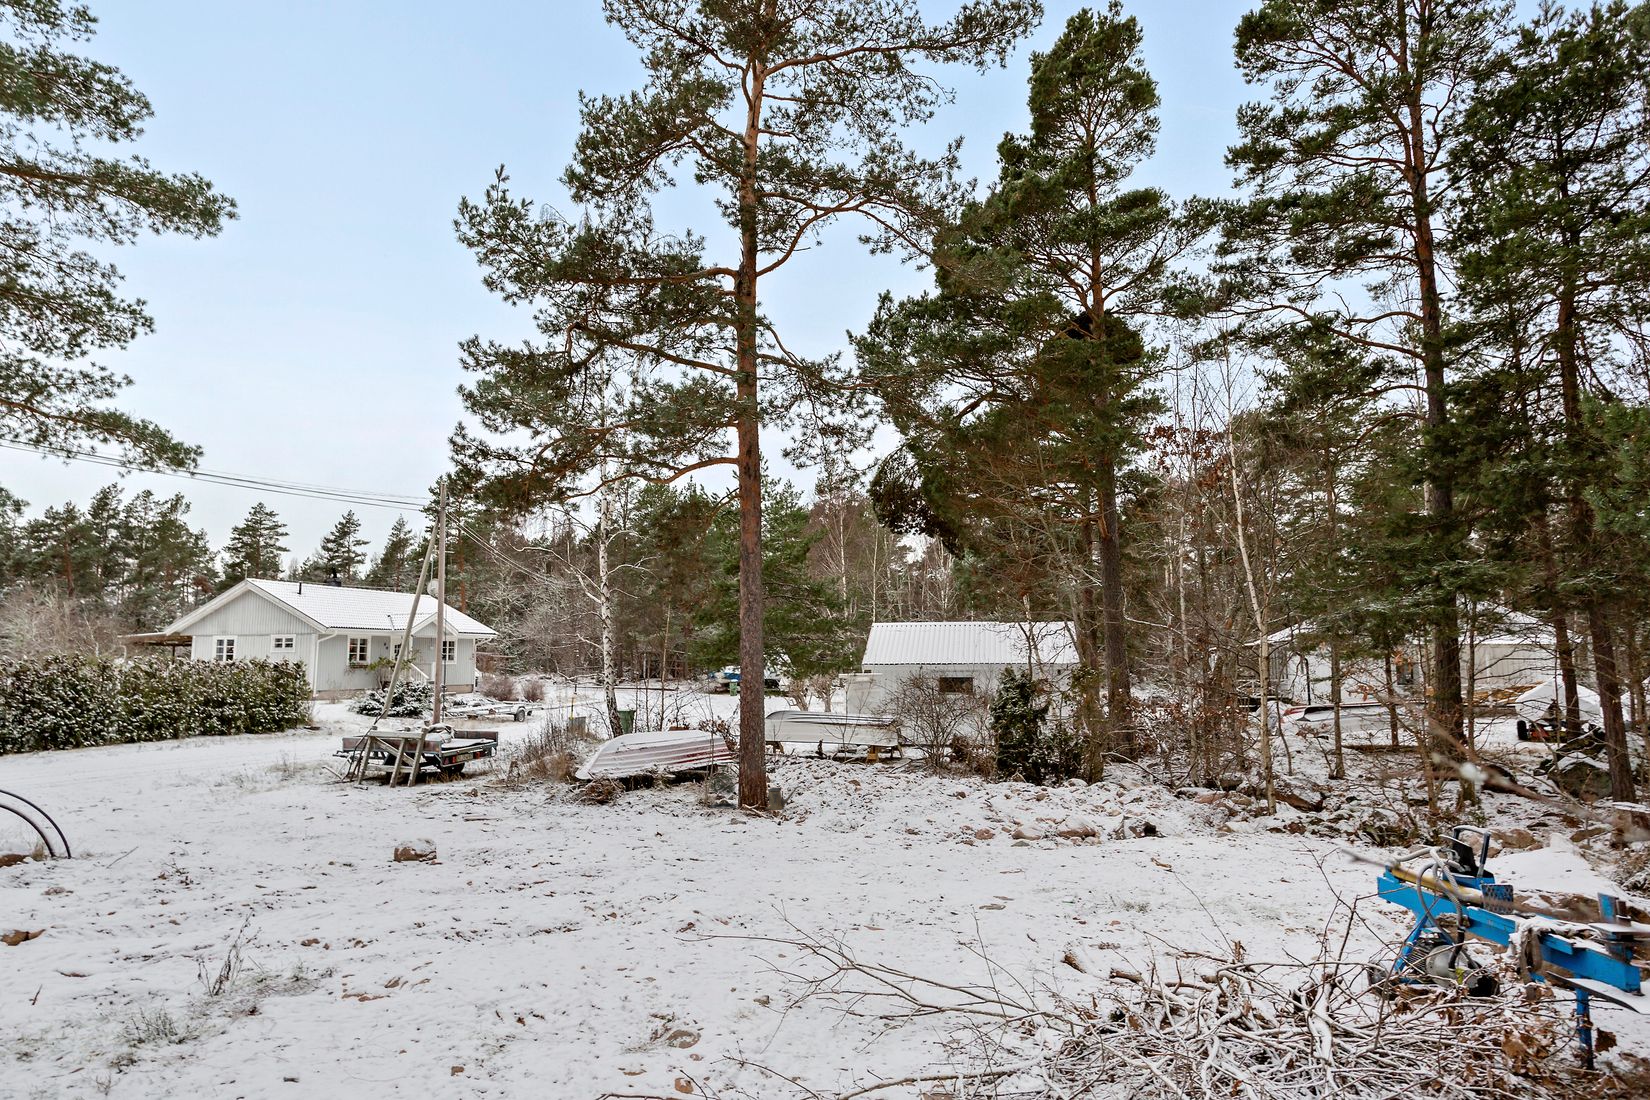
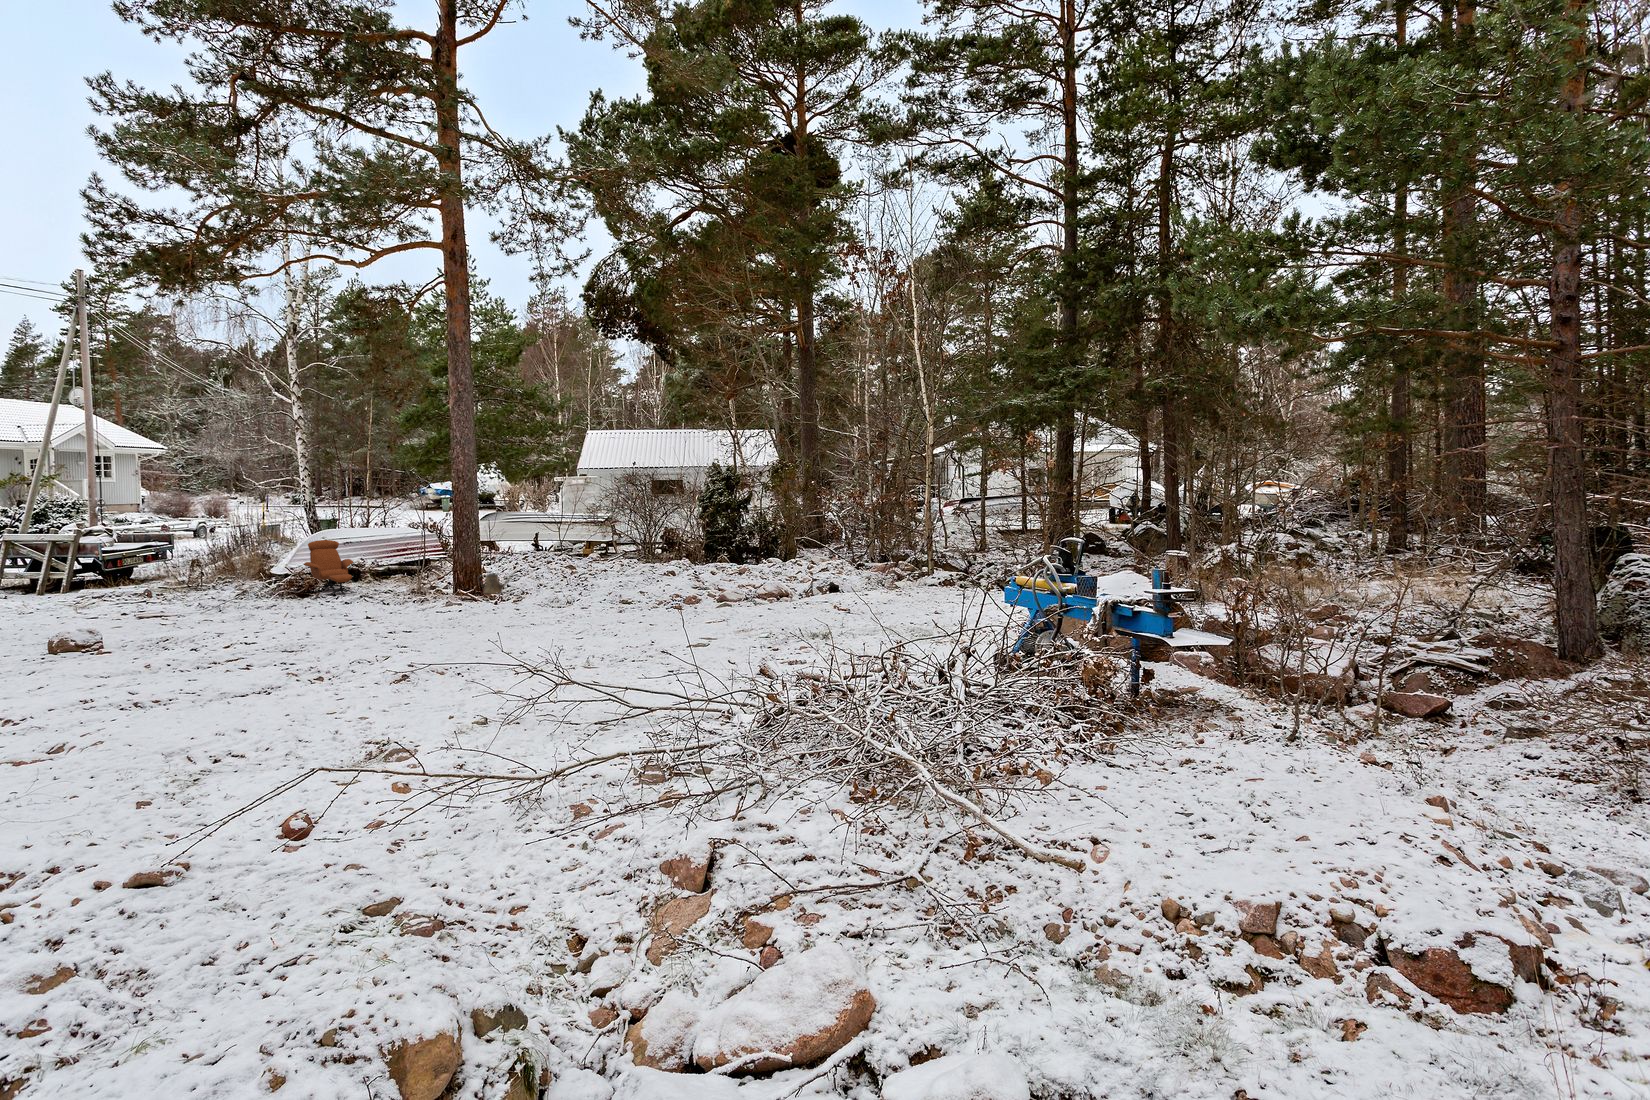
lounge chair: none [606,746,649,804] -> present [304,540,354,595]
potted tree: present [710,764,736,809] -> none [418,549,452,596]

